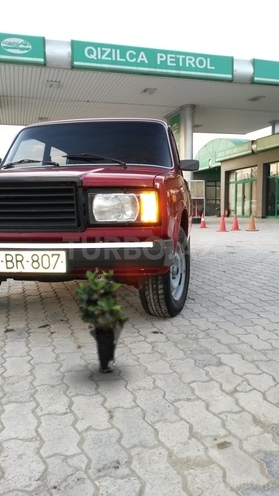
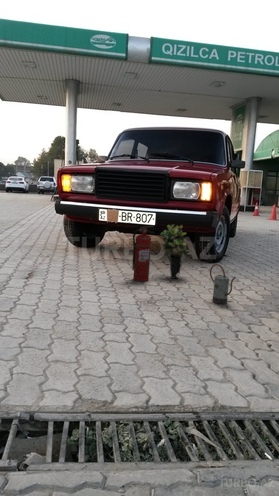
fire extinguisher: none [13,281,56,395] -> present [132,226,154,281]
watering can: none [173,365,237,460] -> present [210,264,236,304]

